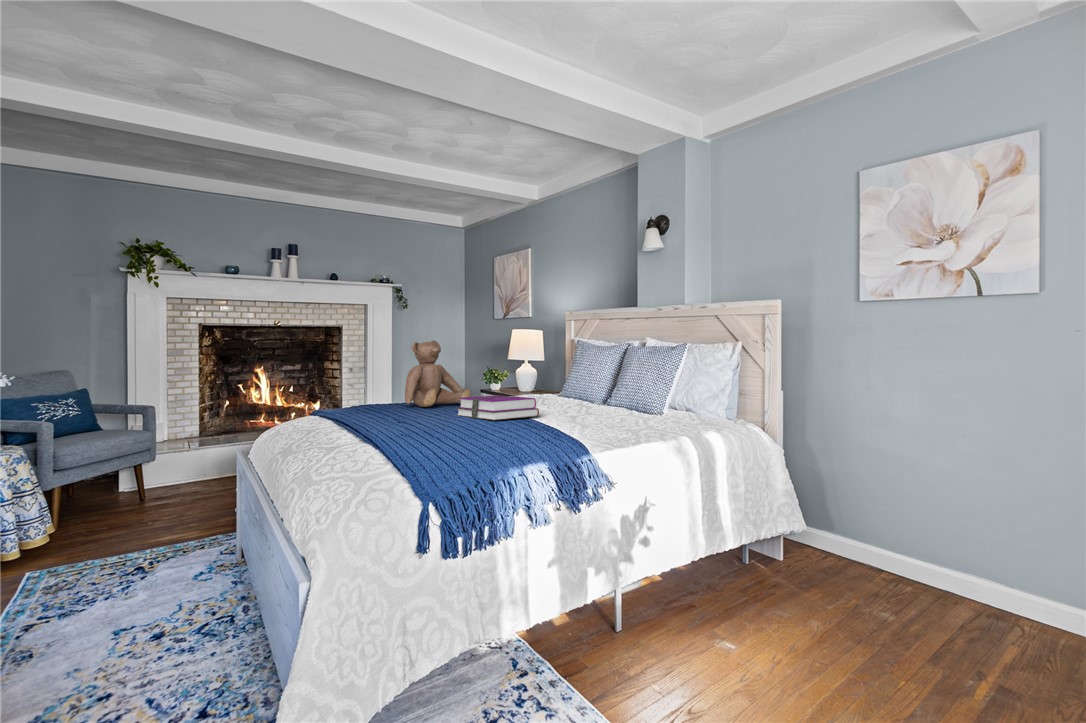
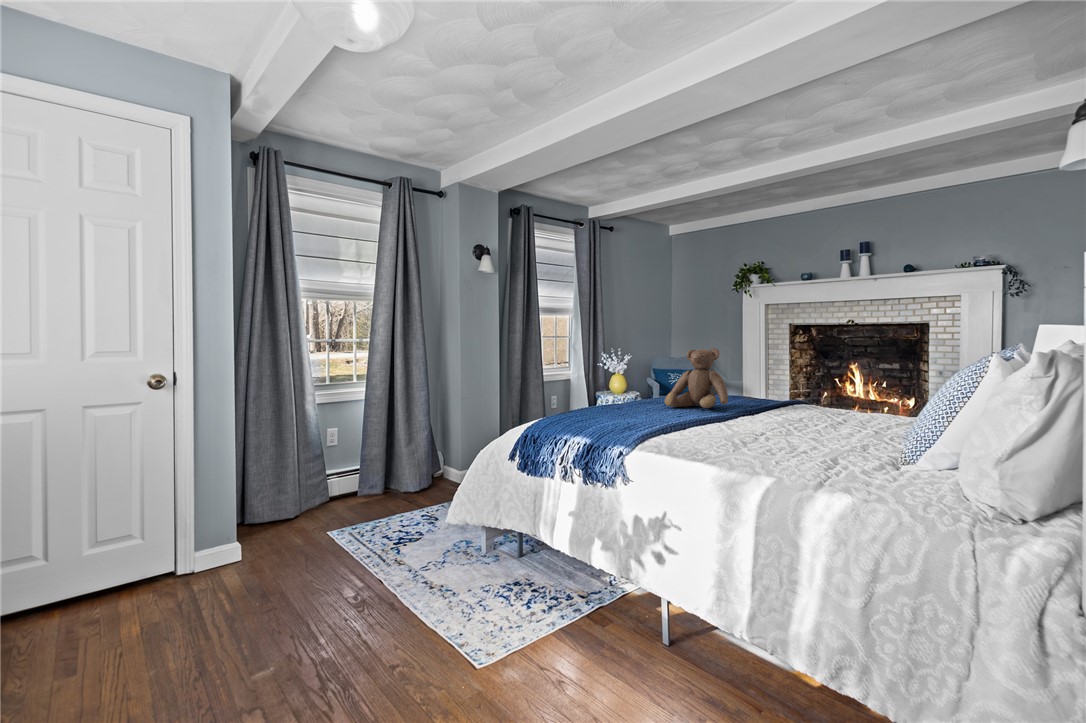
hardback book: present [457,395,539,420] -> none [592,400,666,424]

